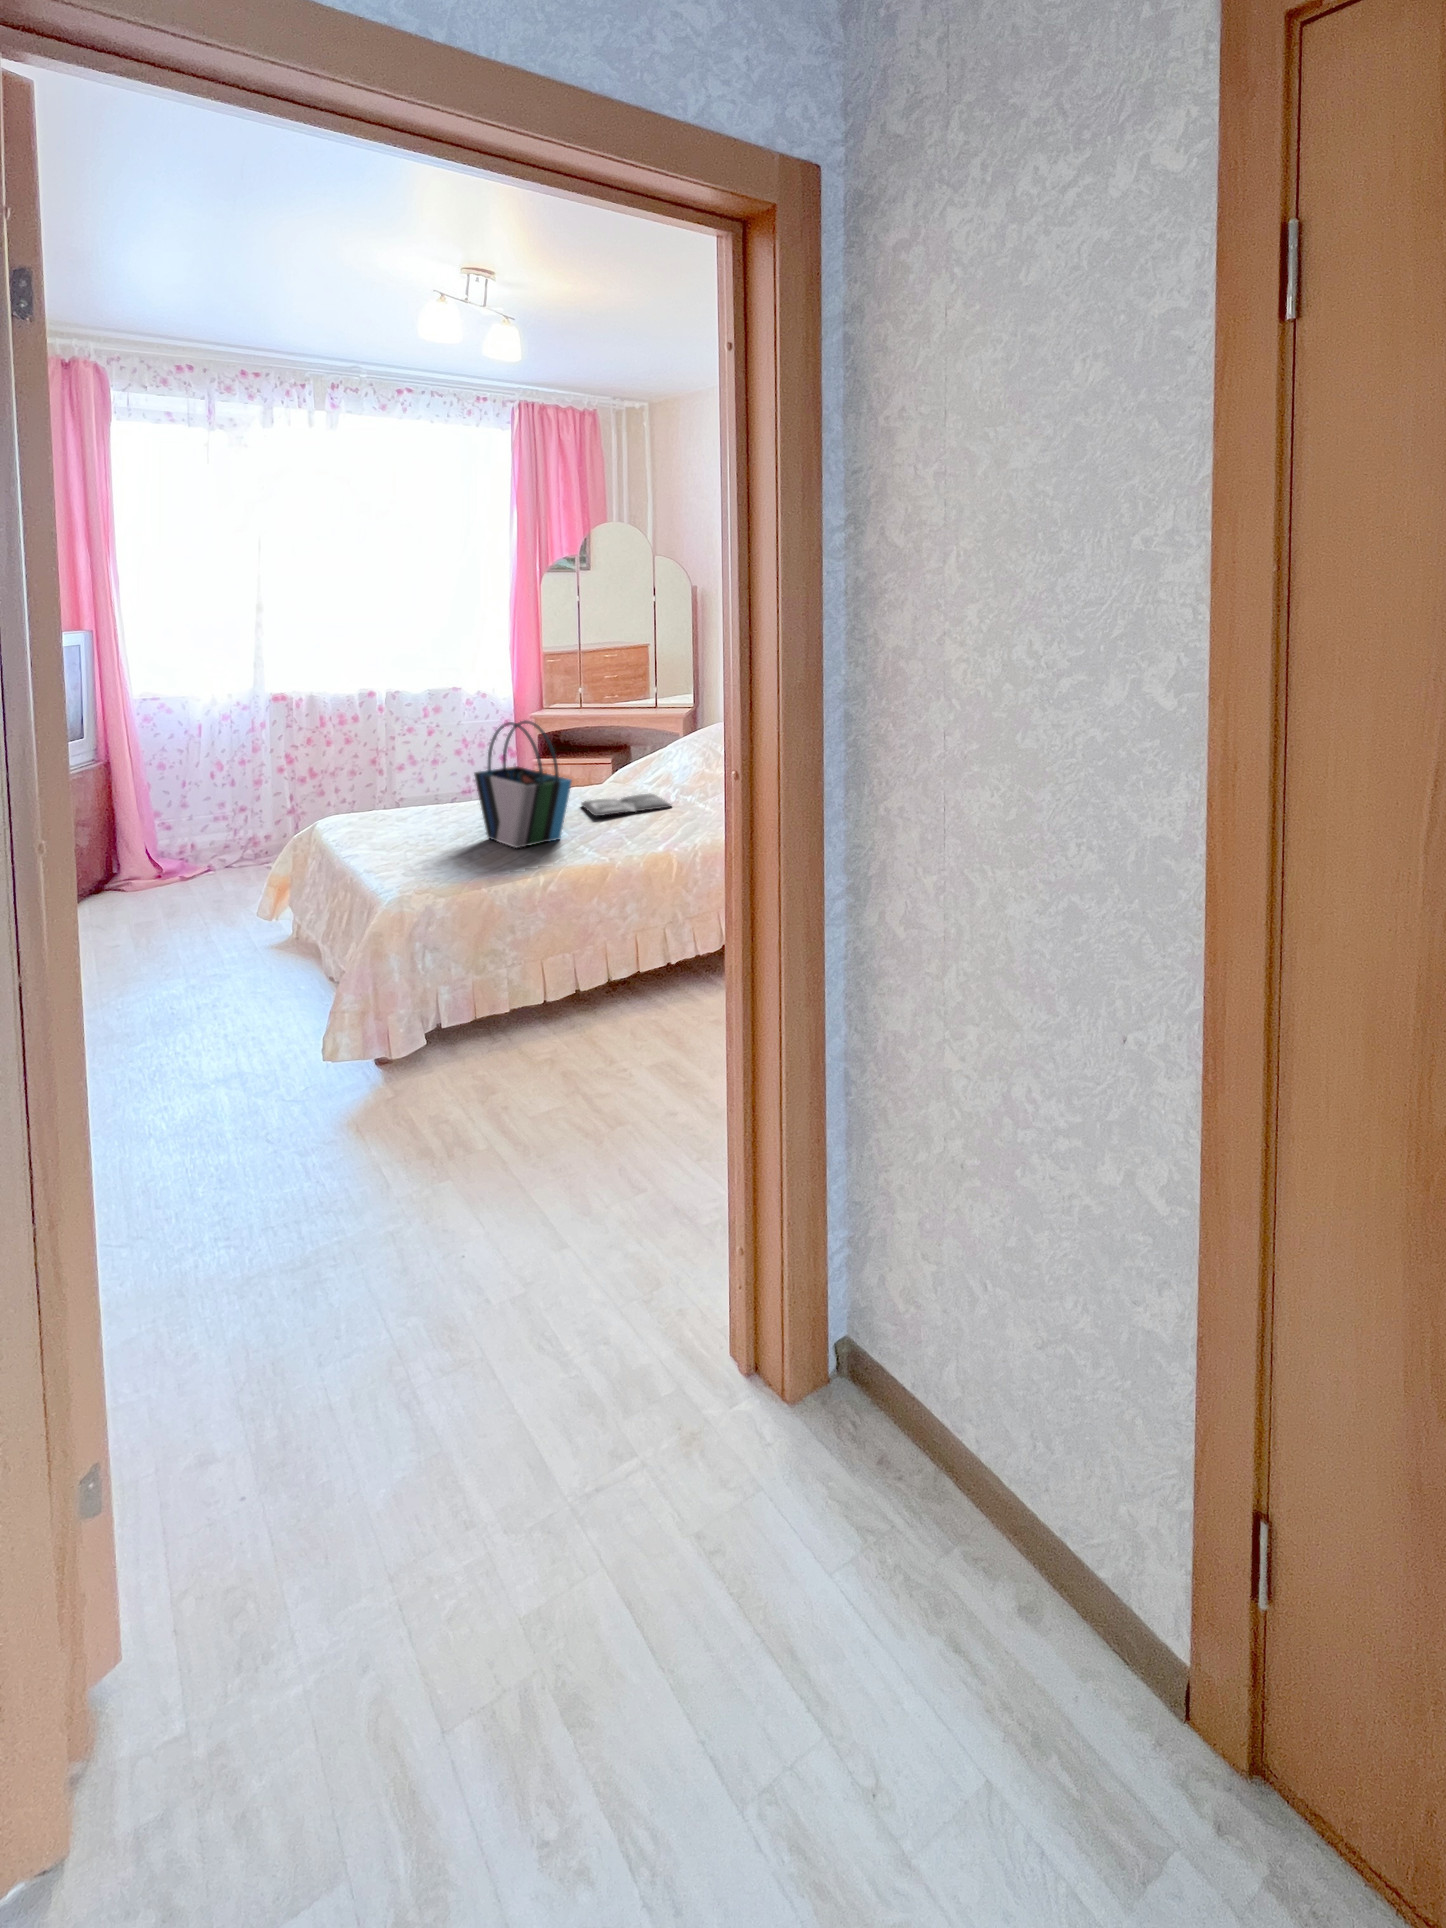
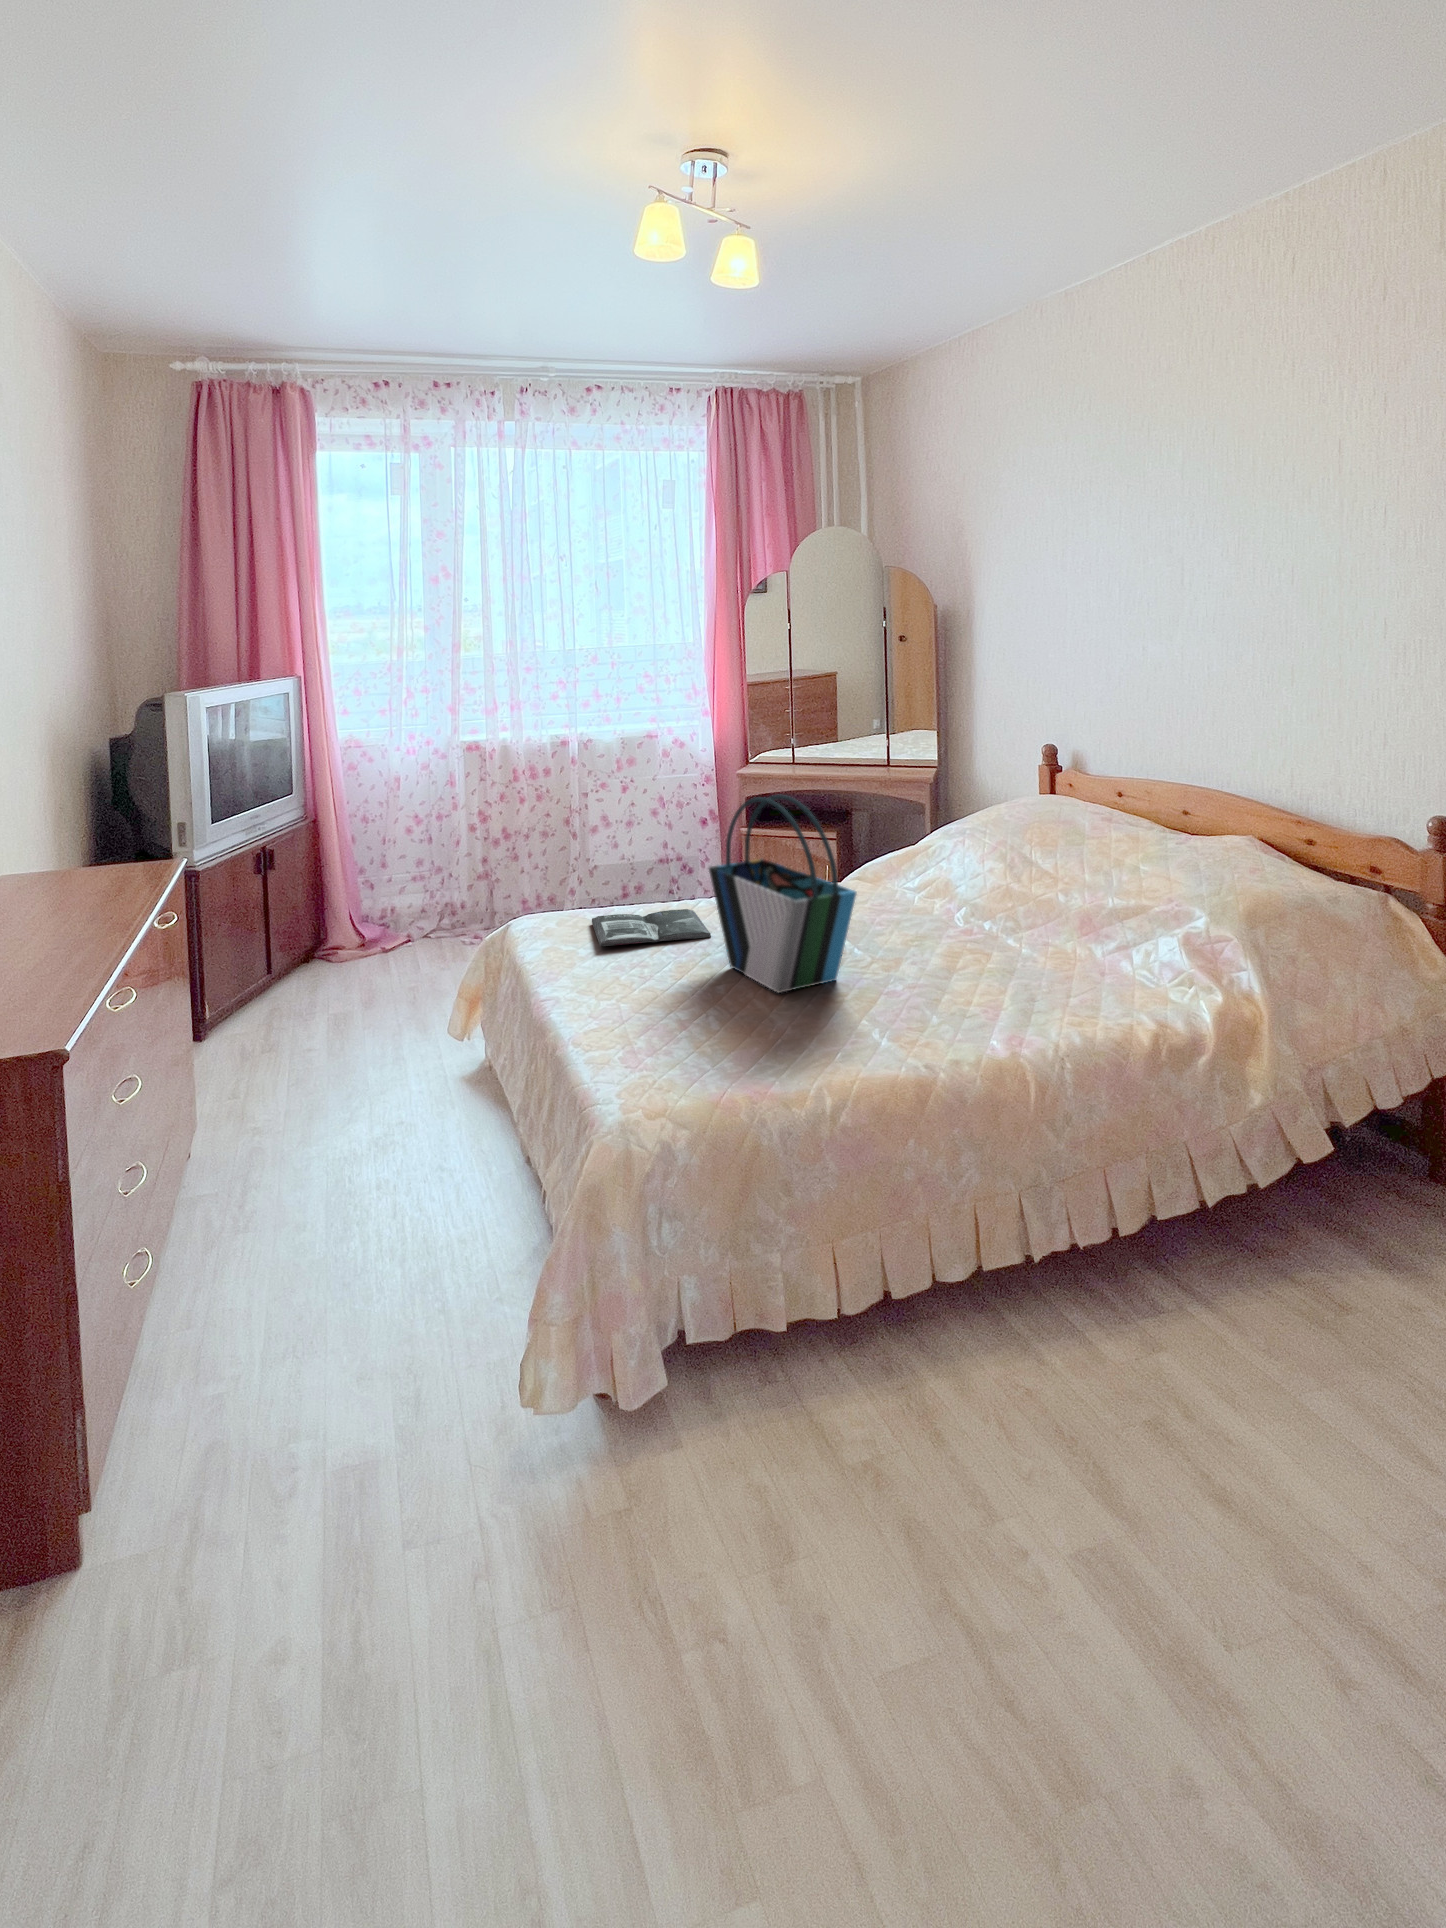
magazine: present [581,794,671,816] -> present [592,909,711,946]

